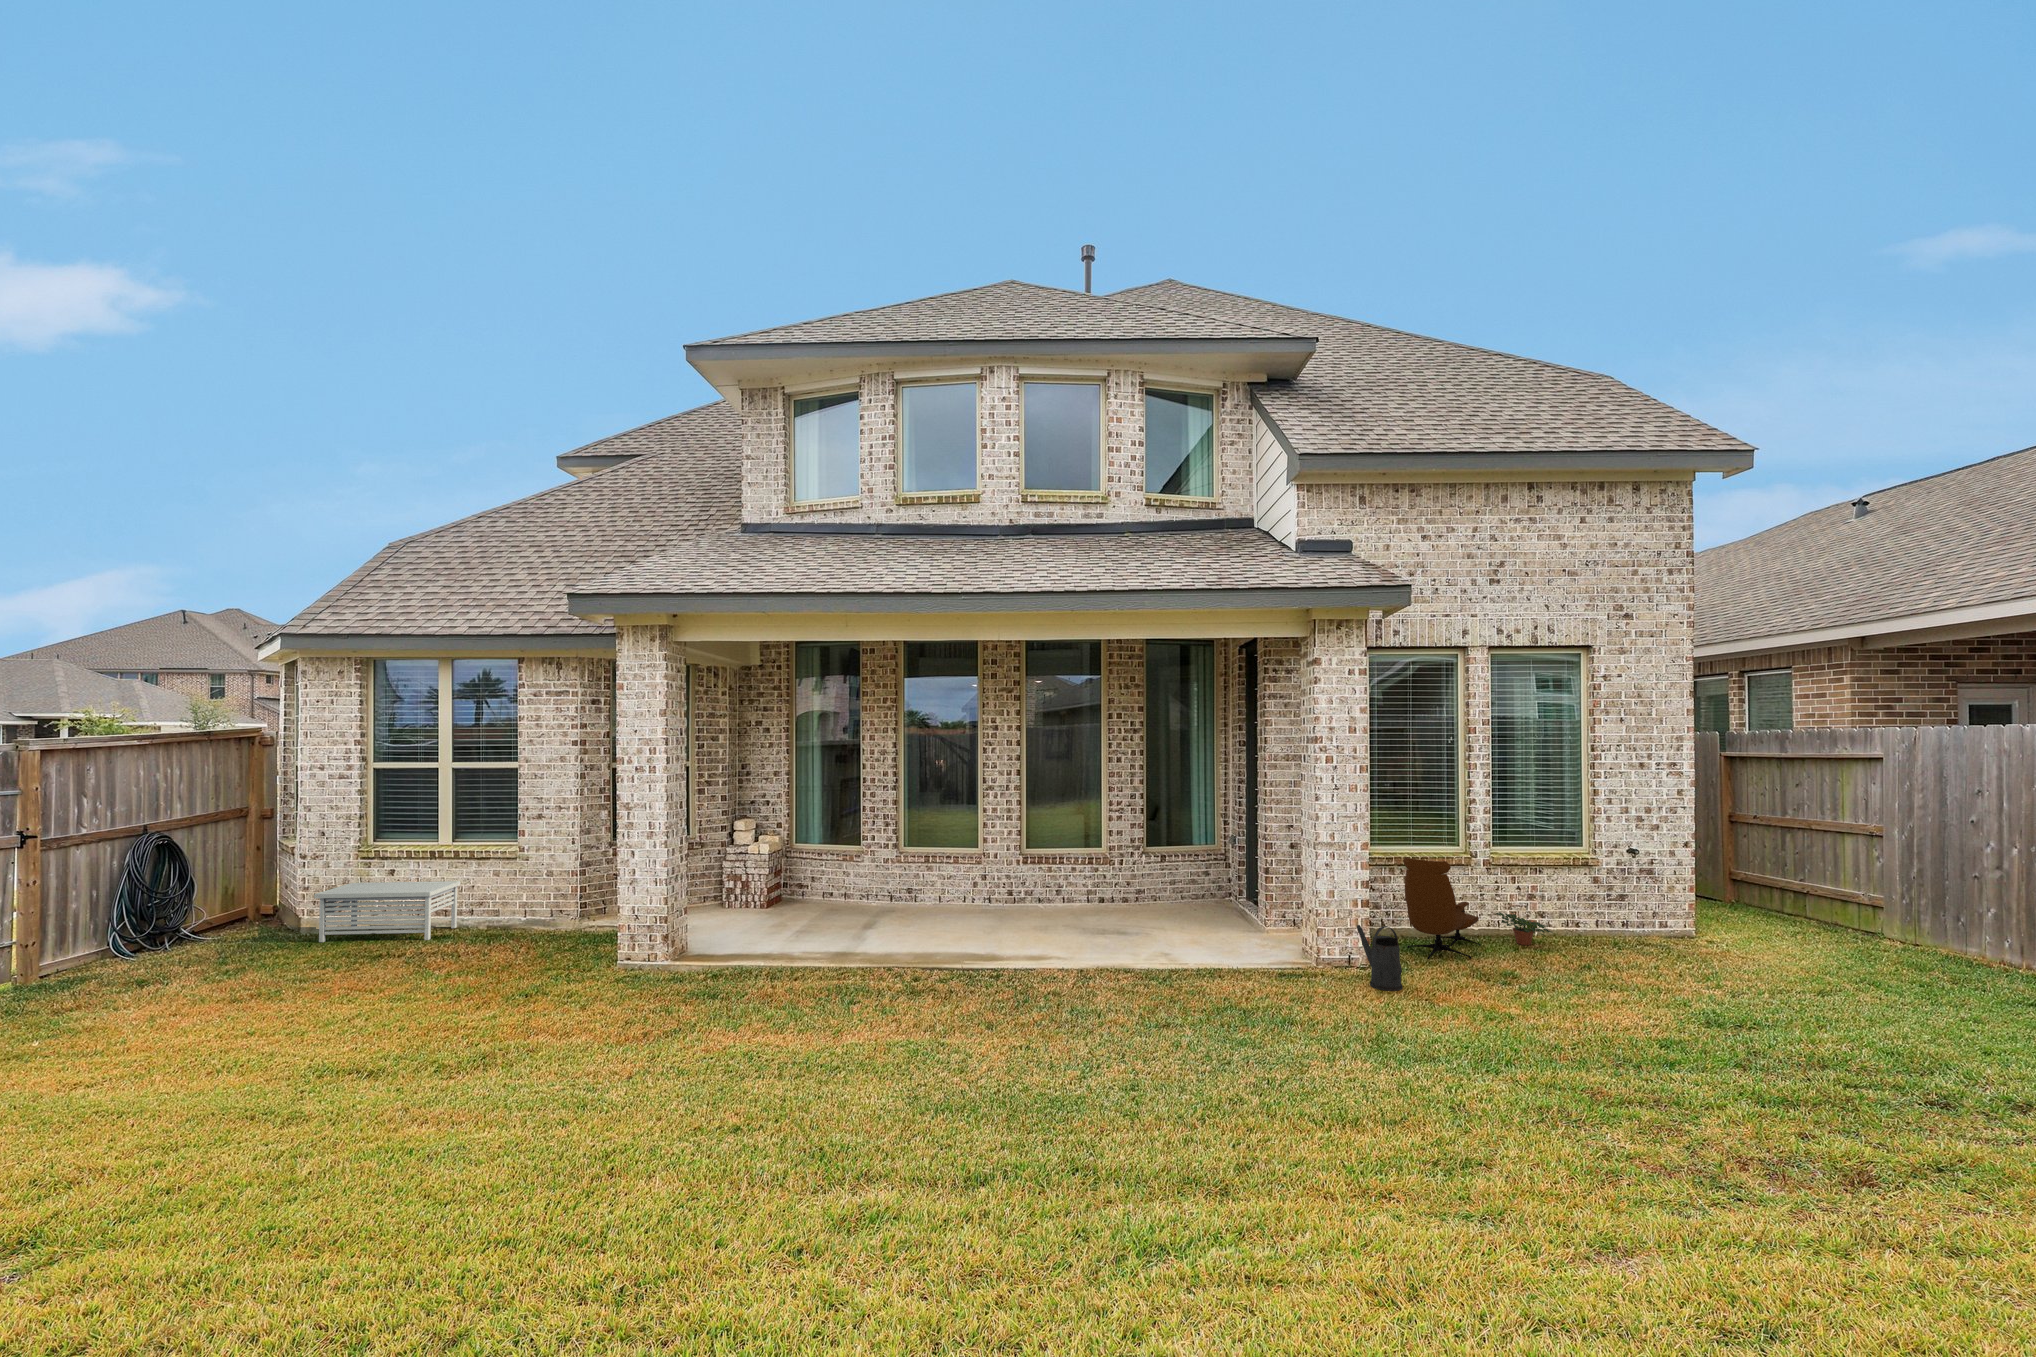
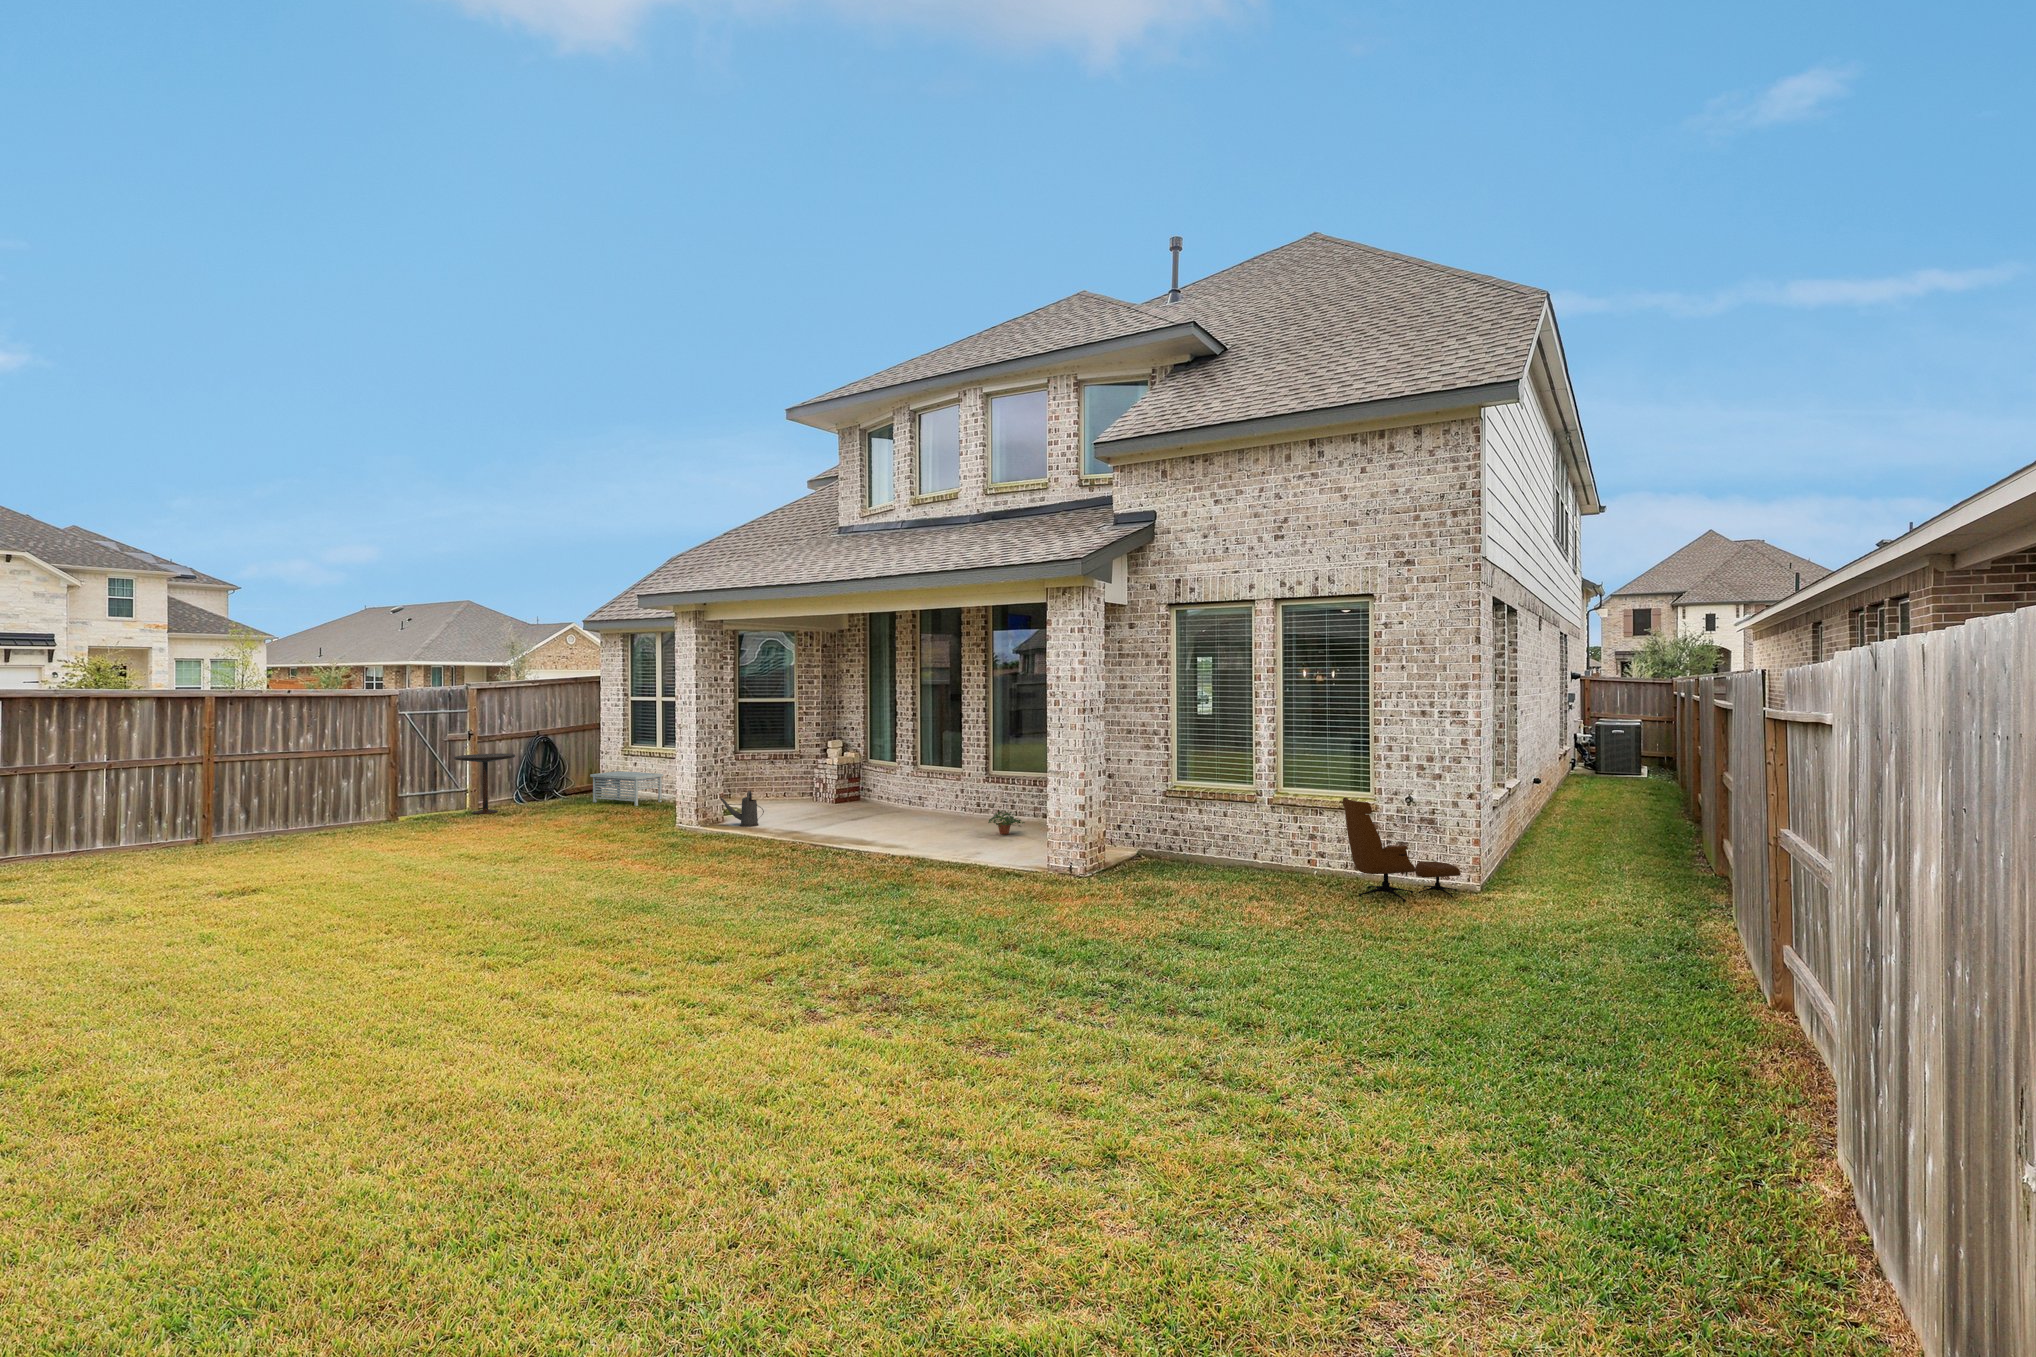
lounge chair: present [1403,857,1481,959] -> present [1343,798,1461,902]
pedestal table: none [54,873,196,1000] -> present [454,753,515,814]
potted plant: present [1496,912,1552,945] -> present [988,812,1025,834]
watering can: present [1357,925,1403,991] -> present [720,791,764,827]

